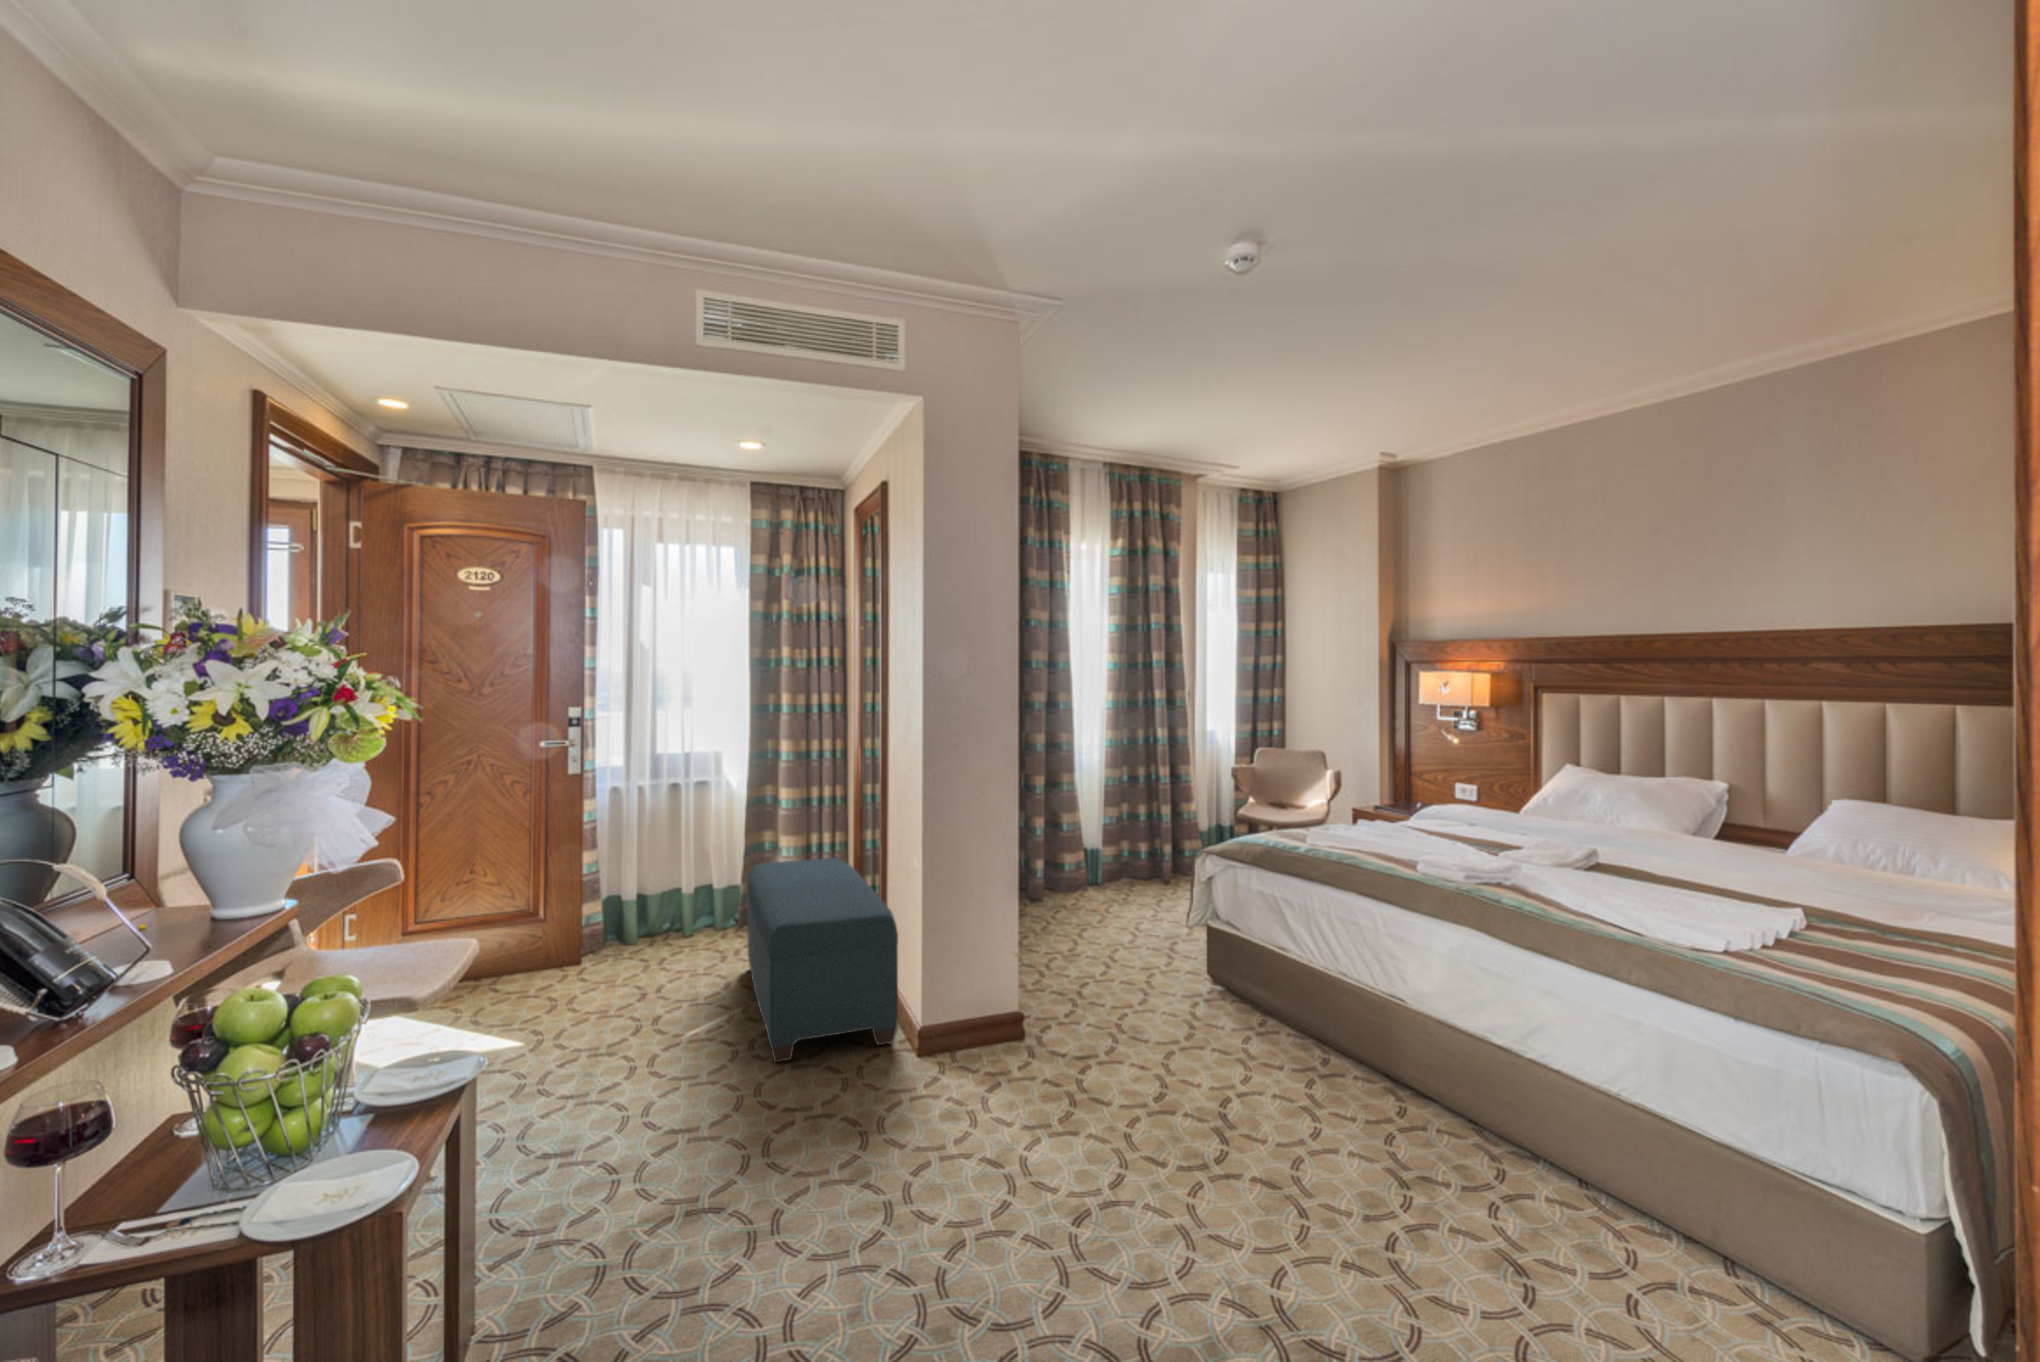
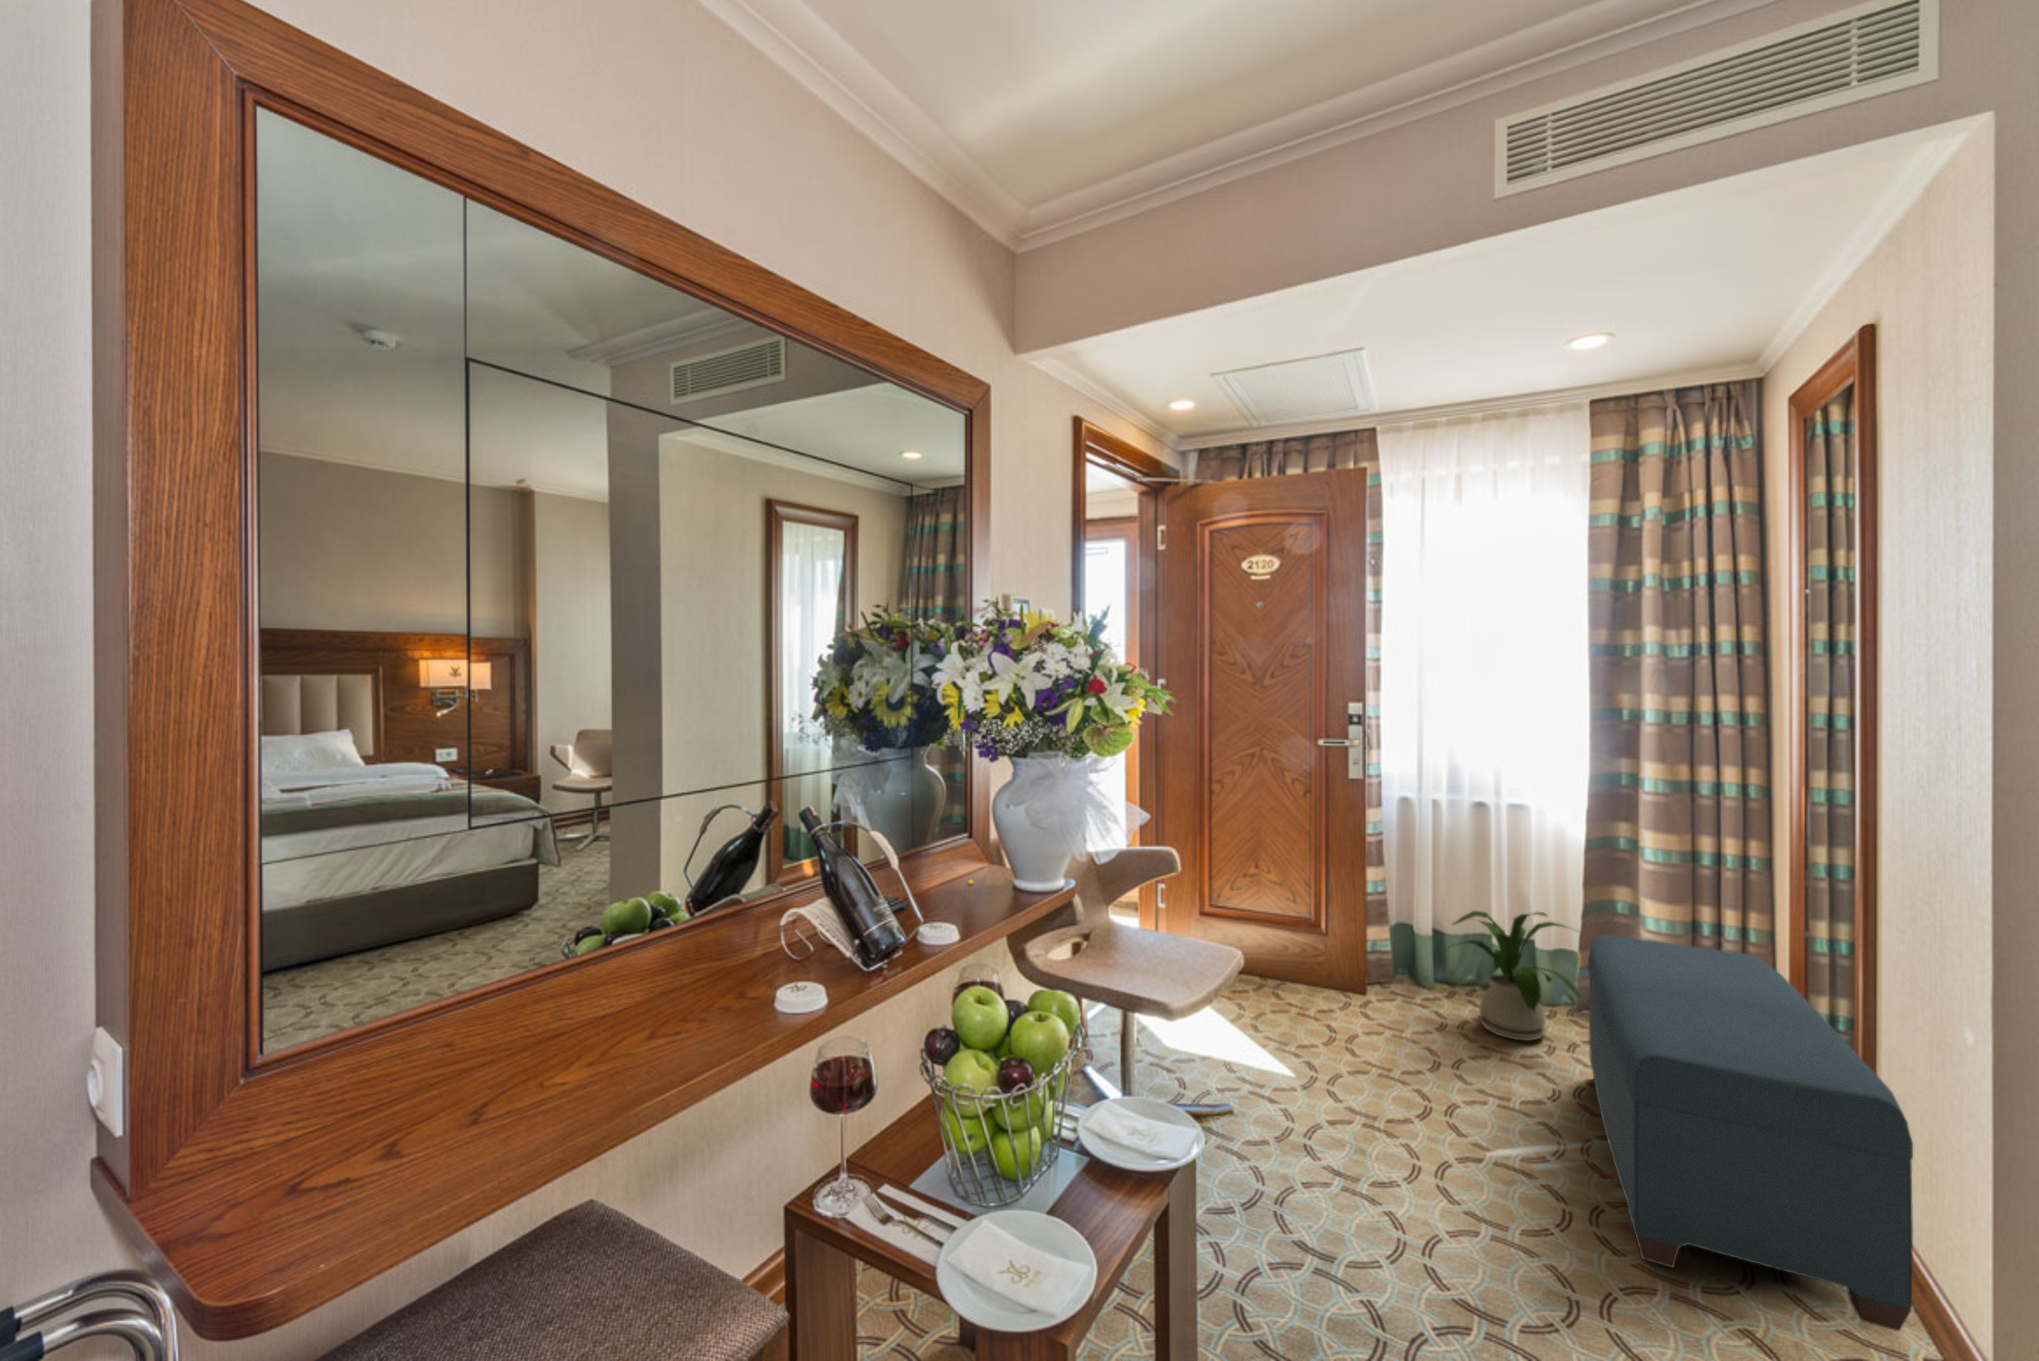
house plant: none [648,858,745,961] -> present [1448,911,1583,1041]

